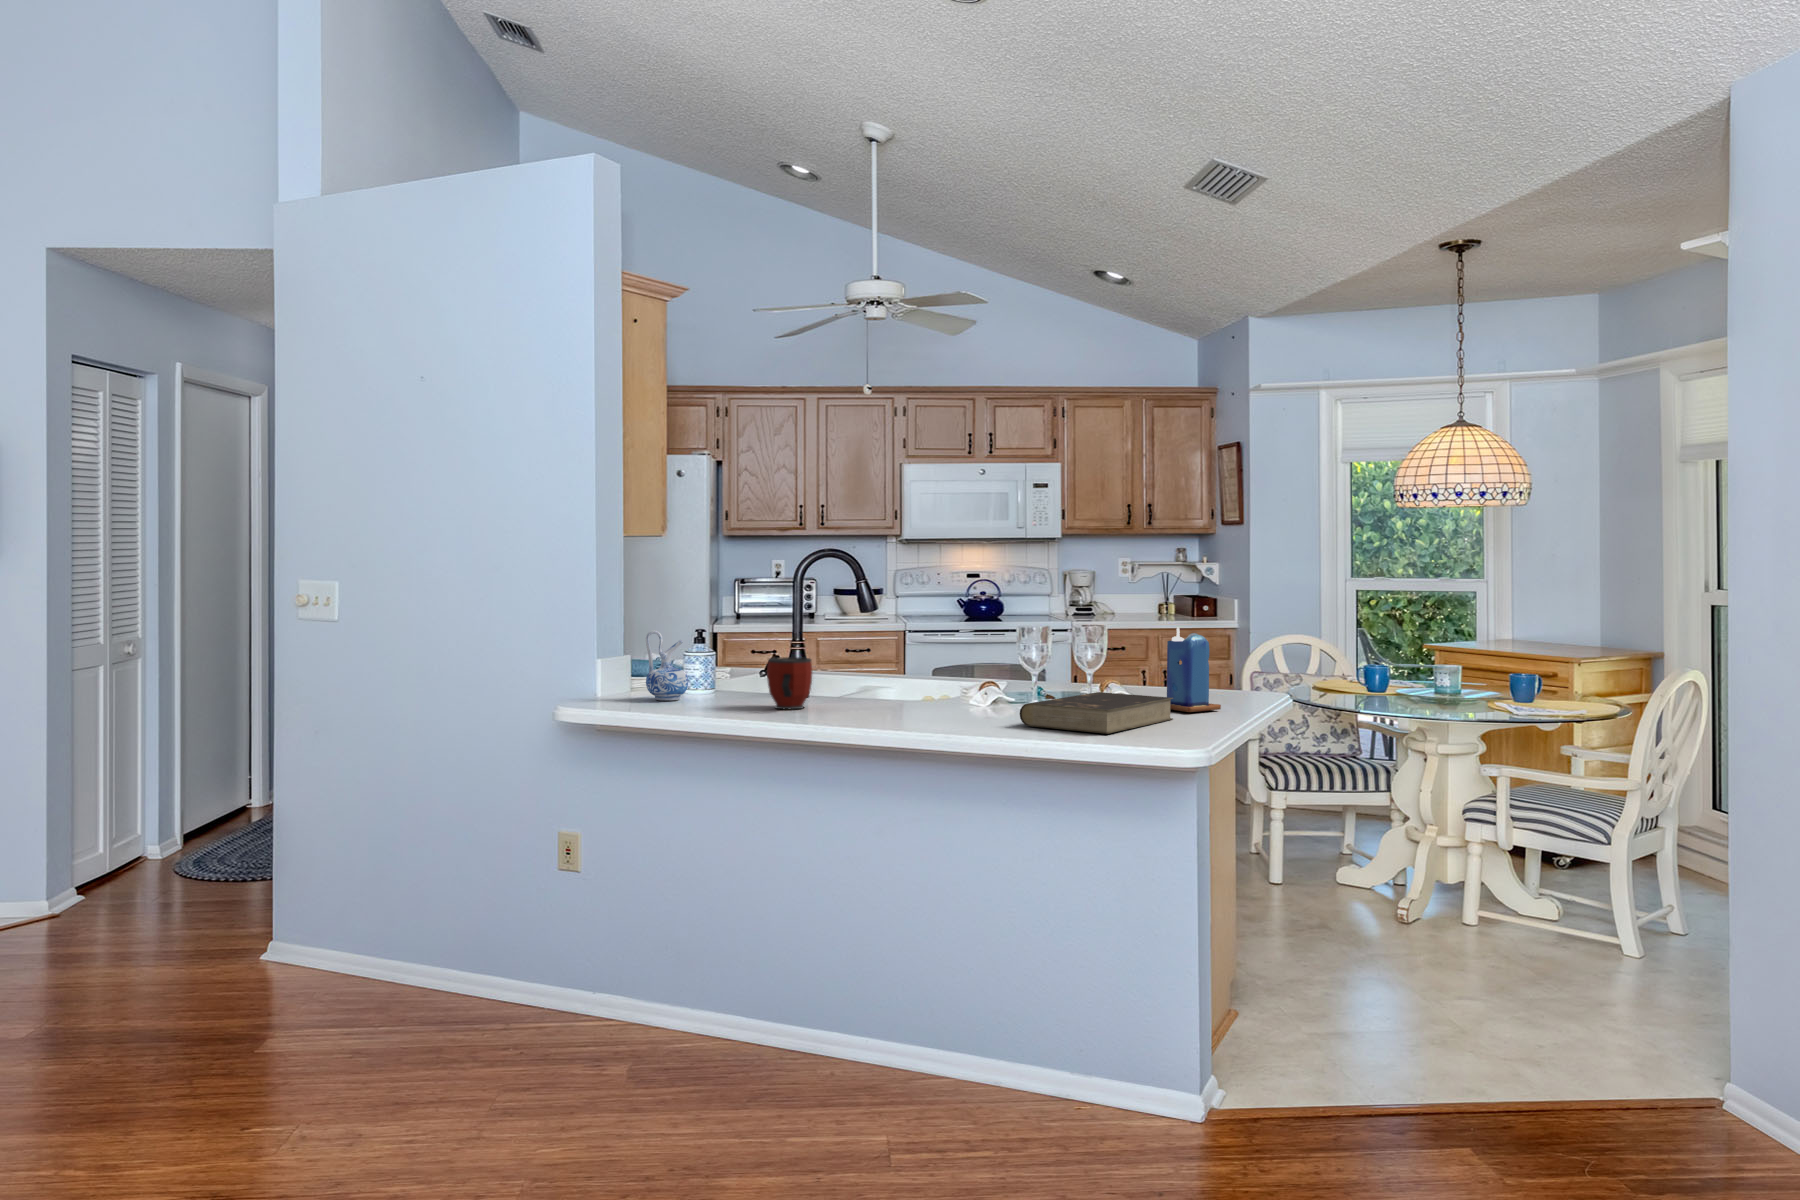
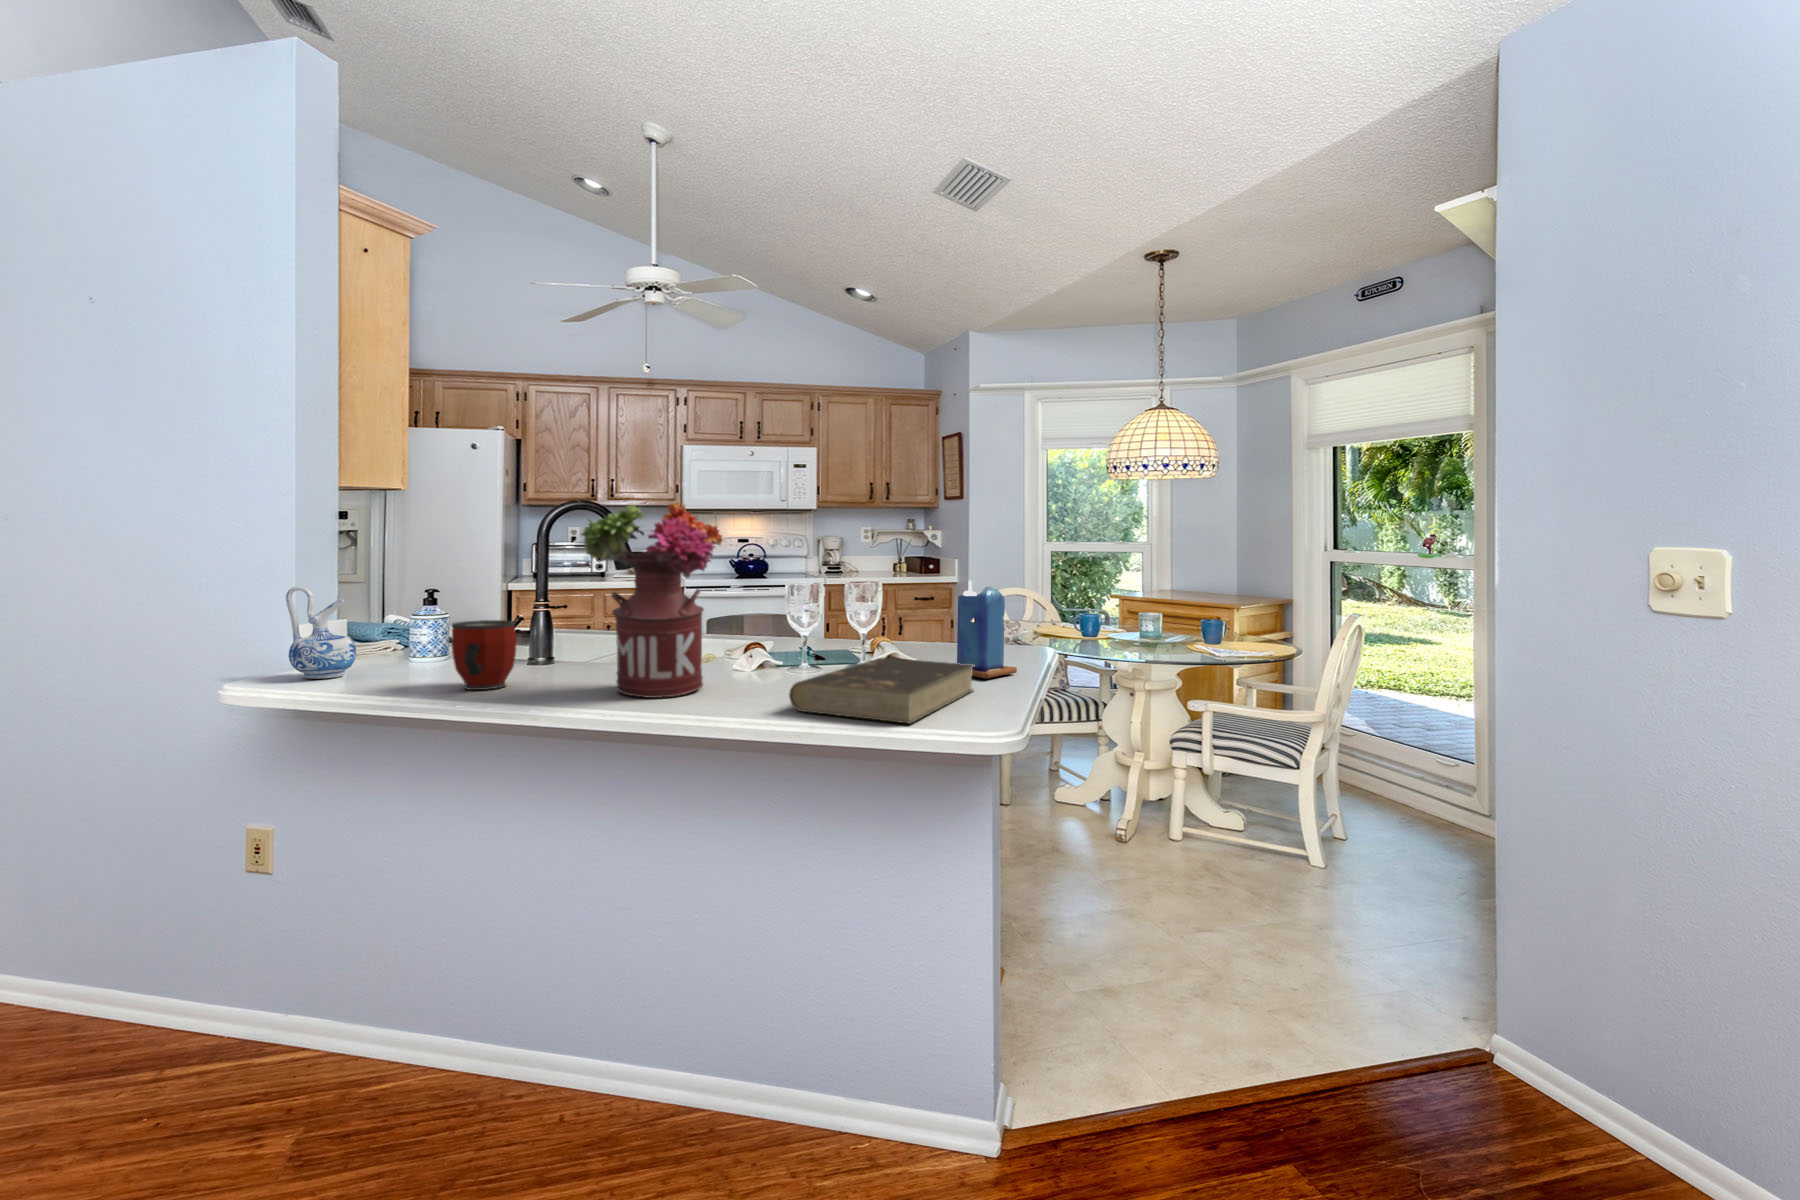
flower arrangement: none [866,566,970,717] -> present [581,502,723,698]

